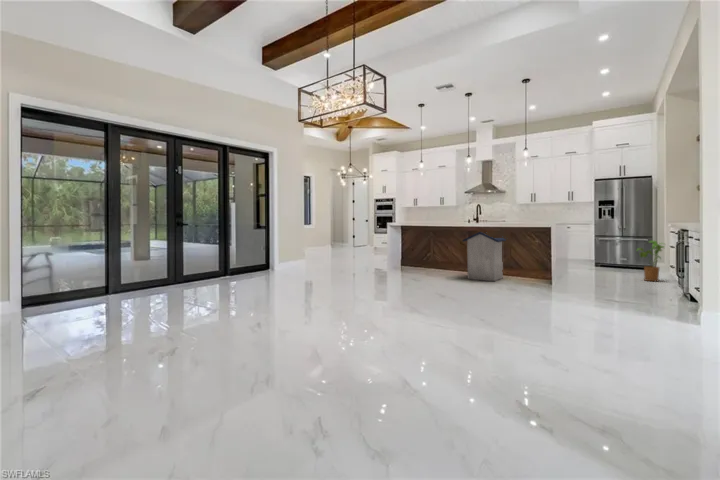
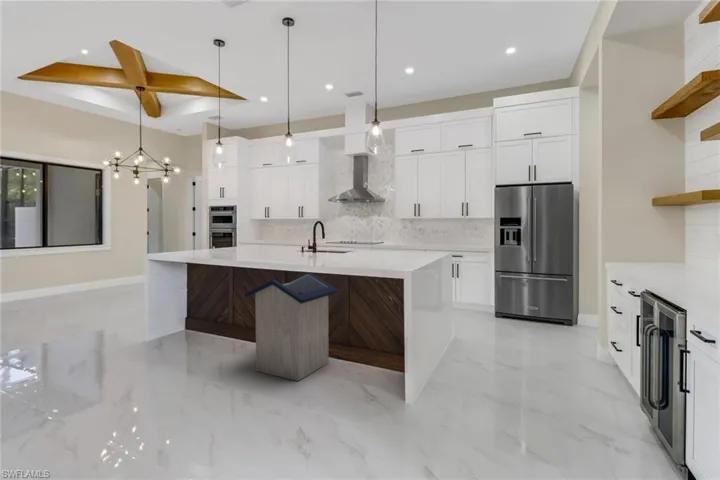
house plant: present [638,241,664,281] -> none [556,296,604,370]

